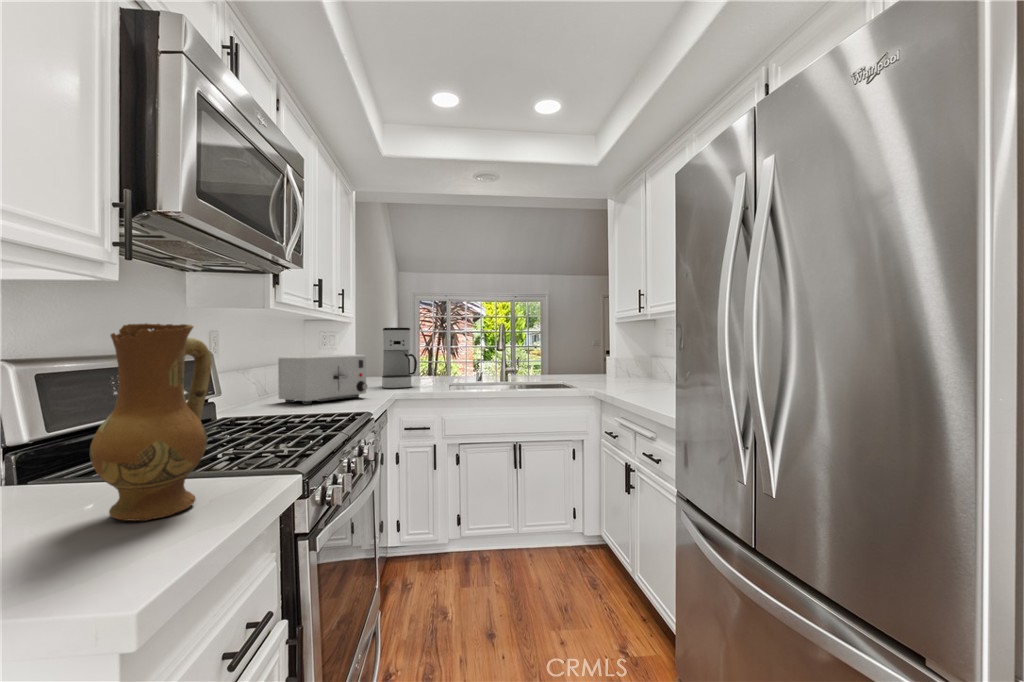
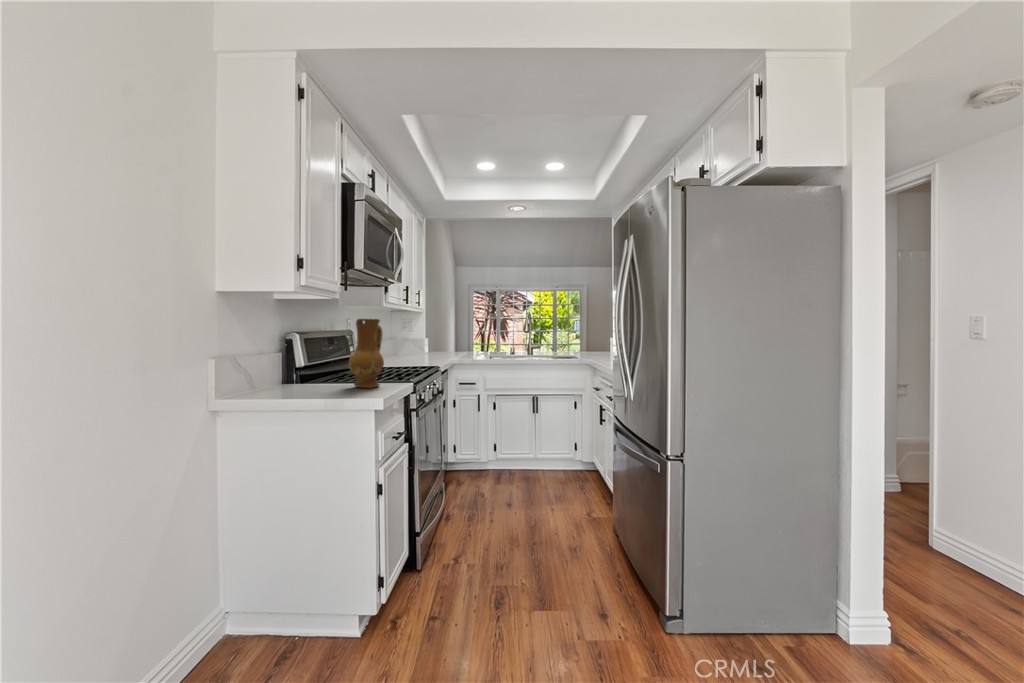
coffee maker: present [382,328,417,389] -> none [445,316,469,358]
toaster: present [278,355,367,405] -> none [383,334,436,364]

